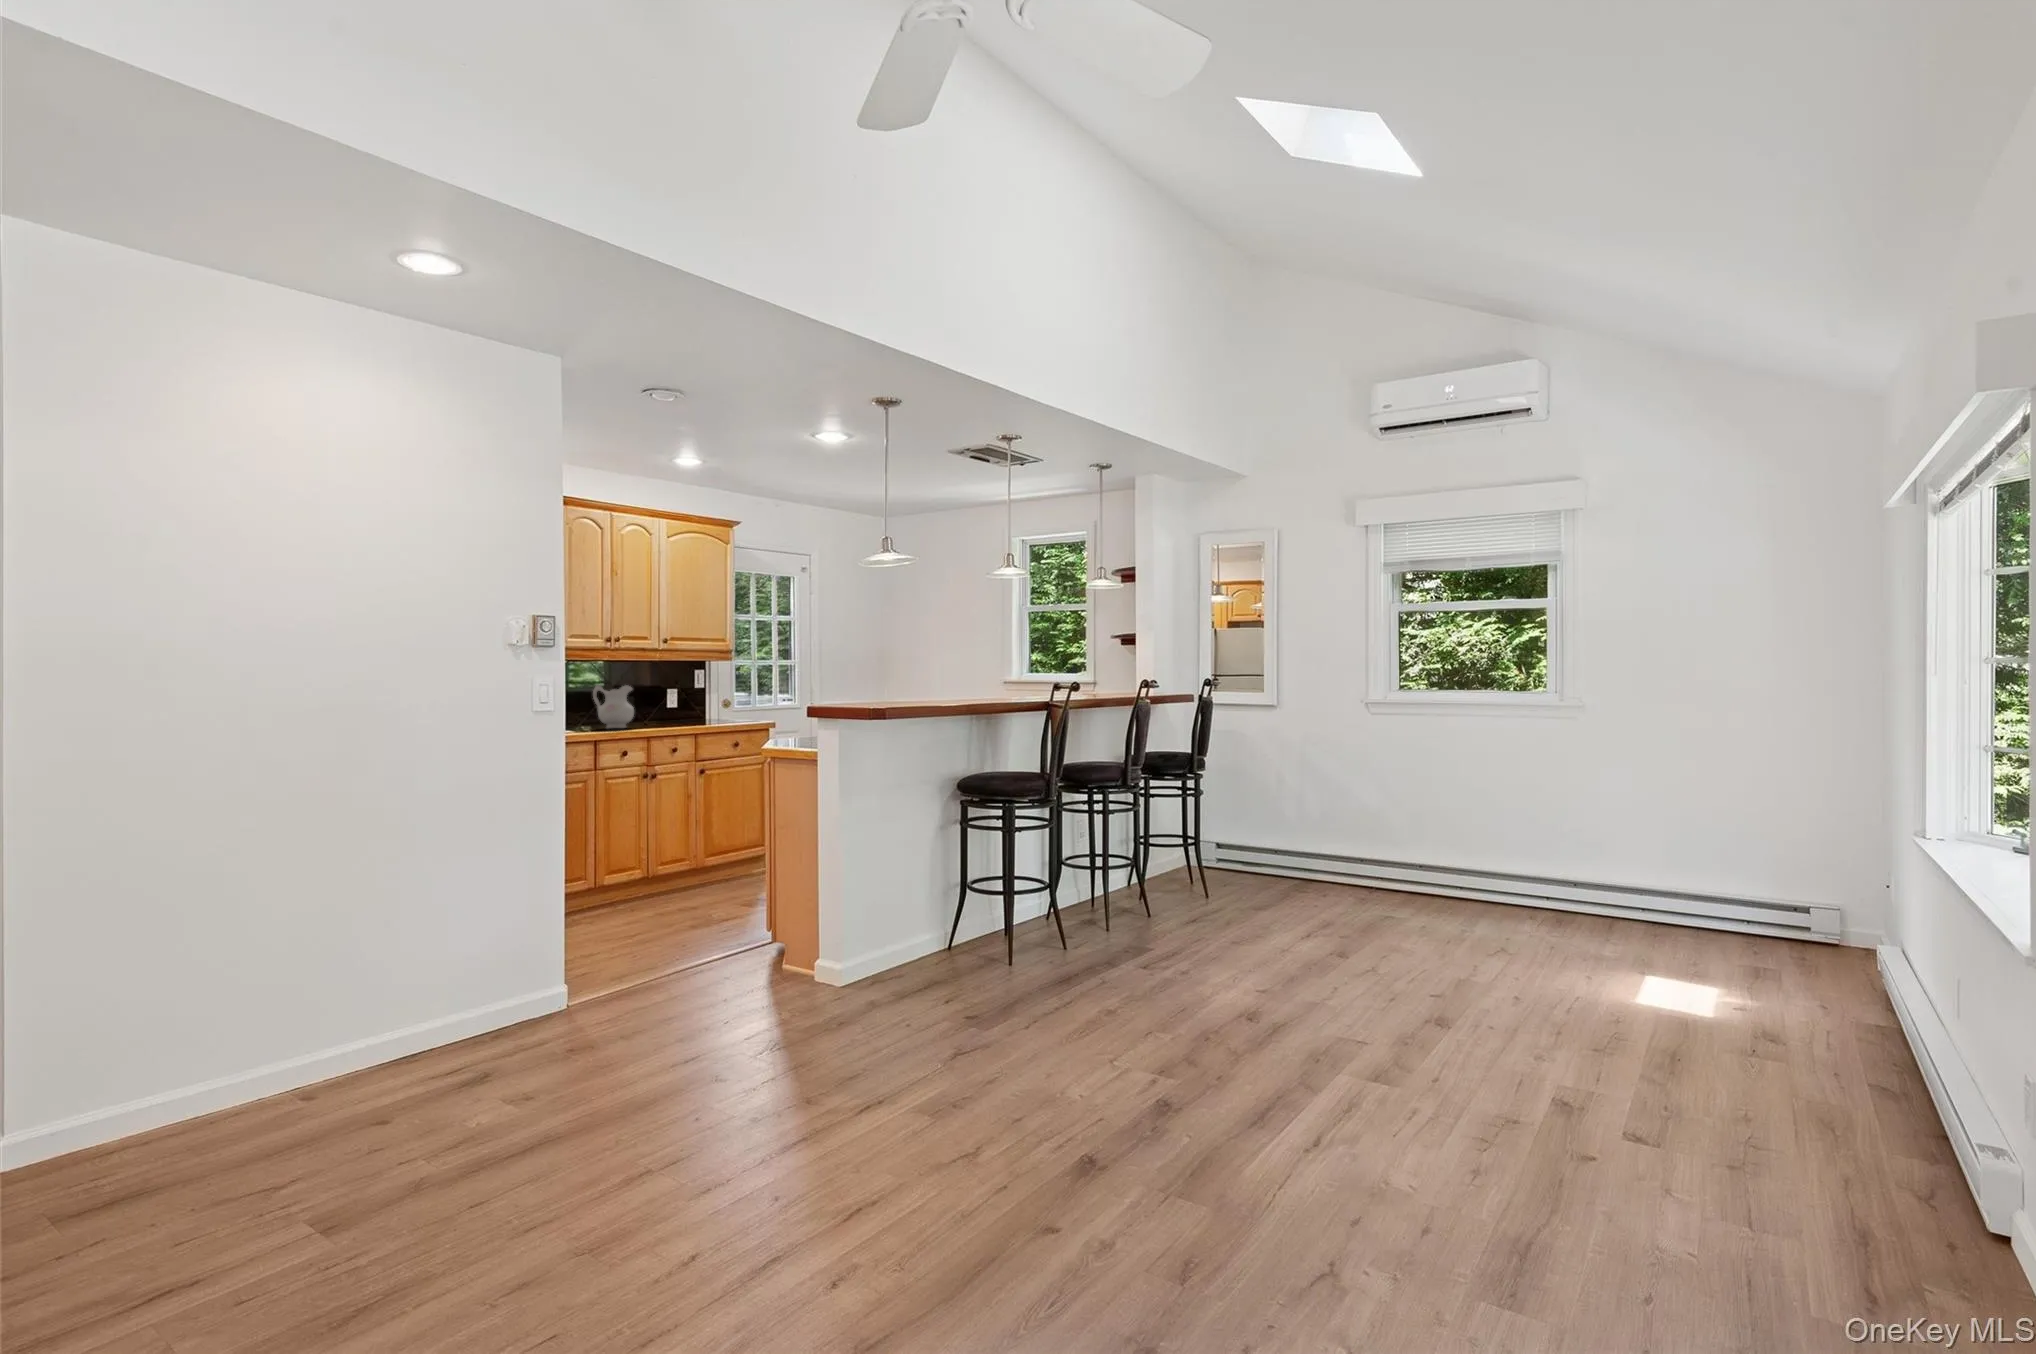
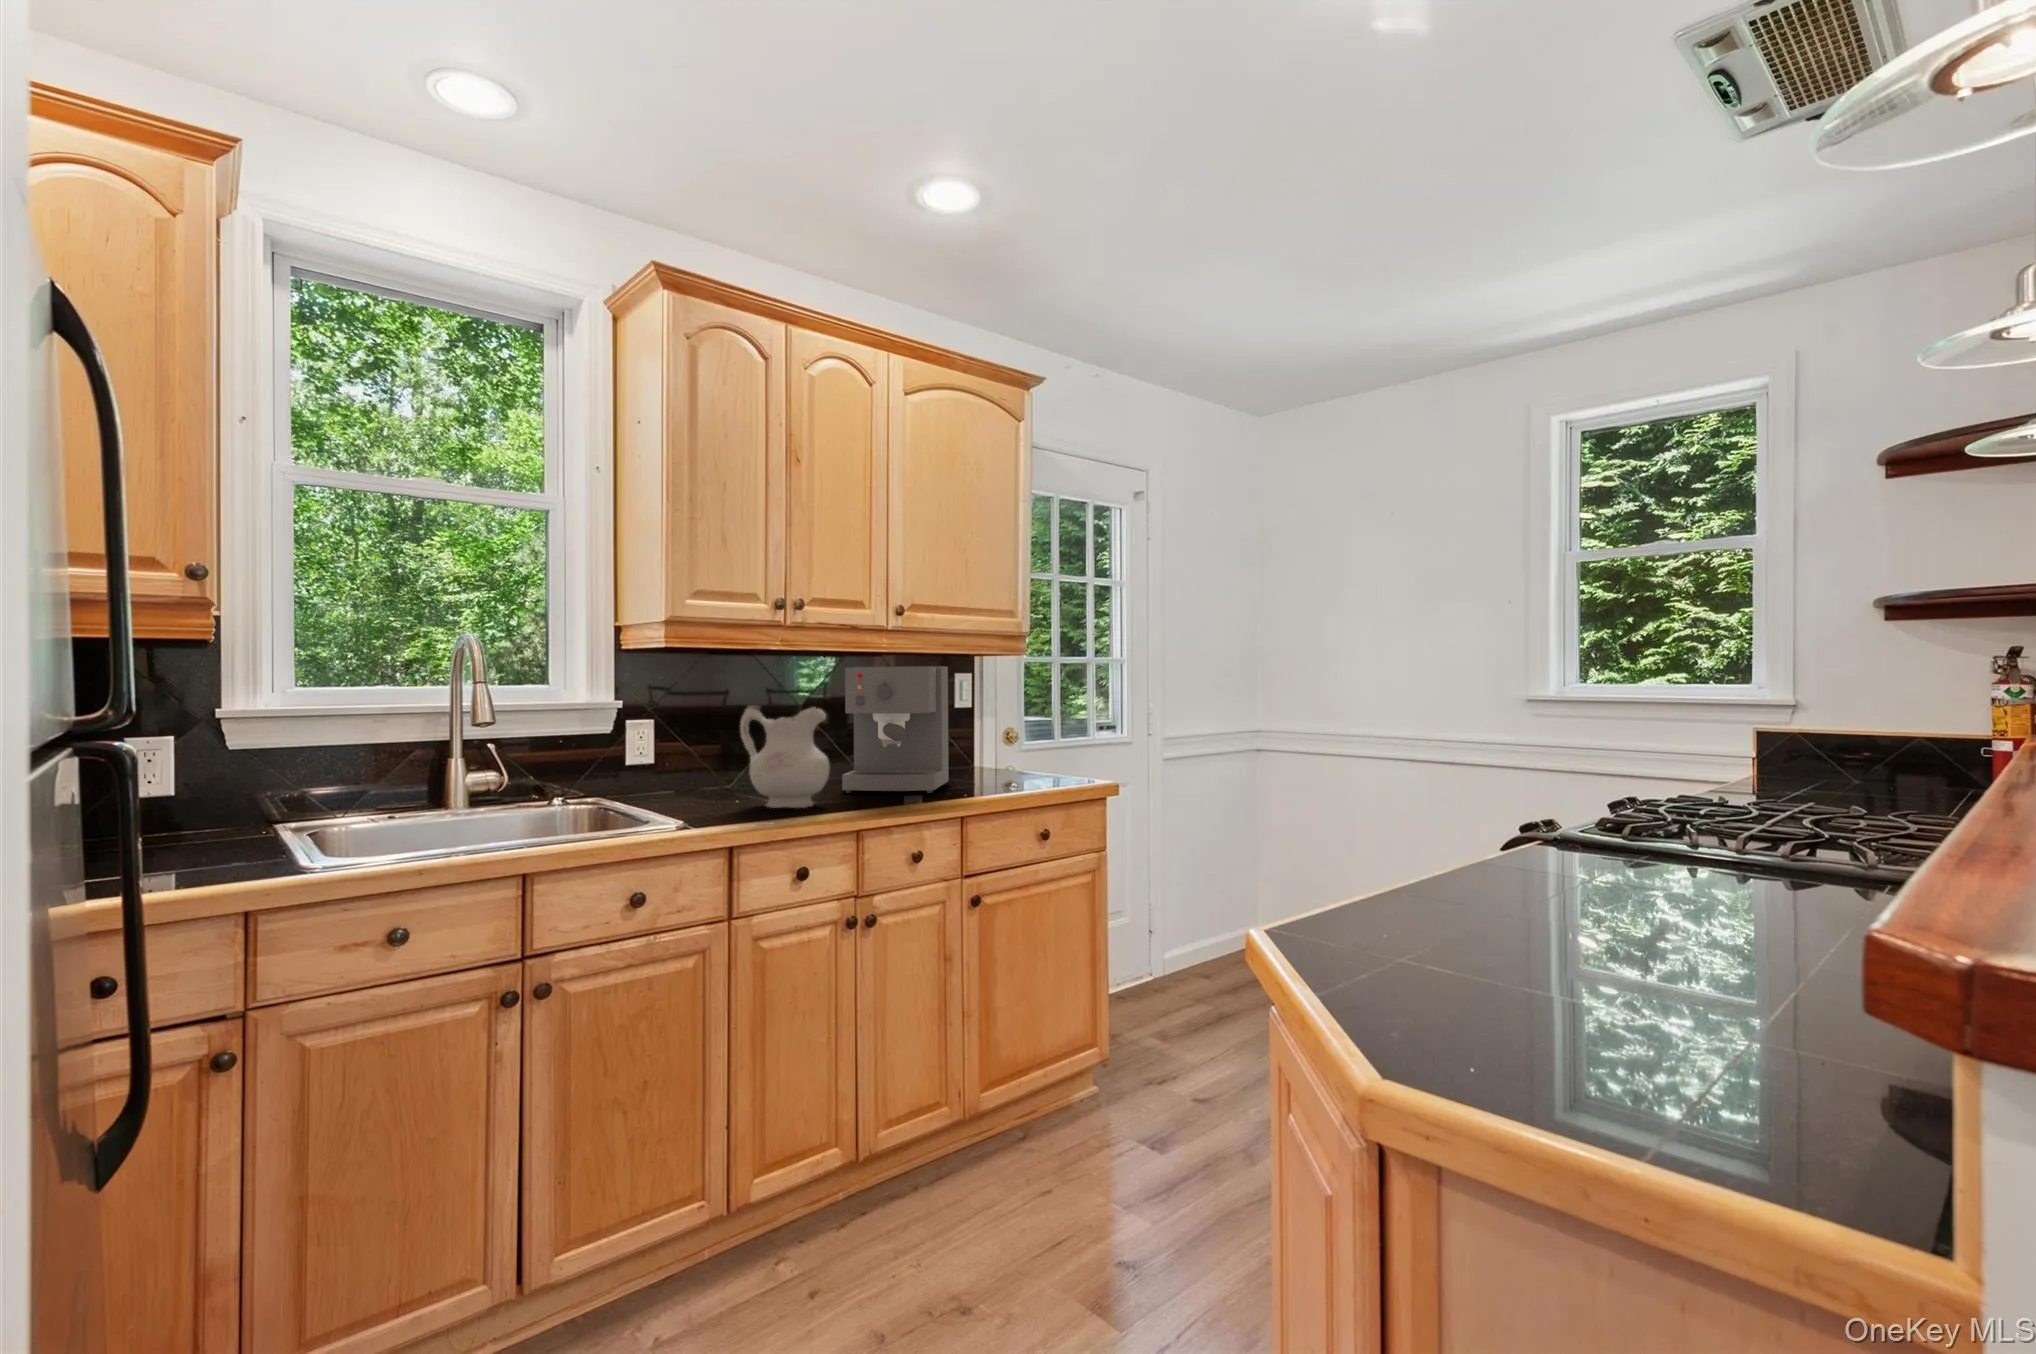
coffee maker: none [638,667,691,726] -> present [842,666,949,793]

